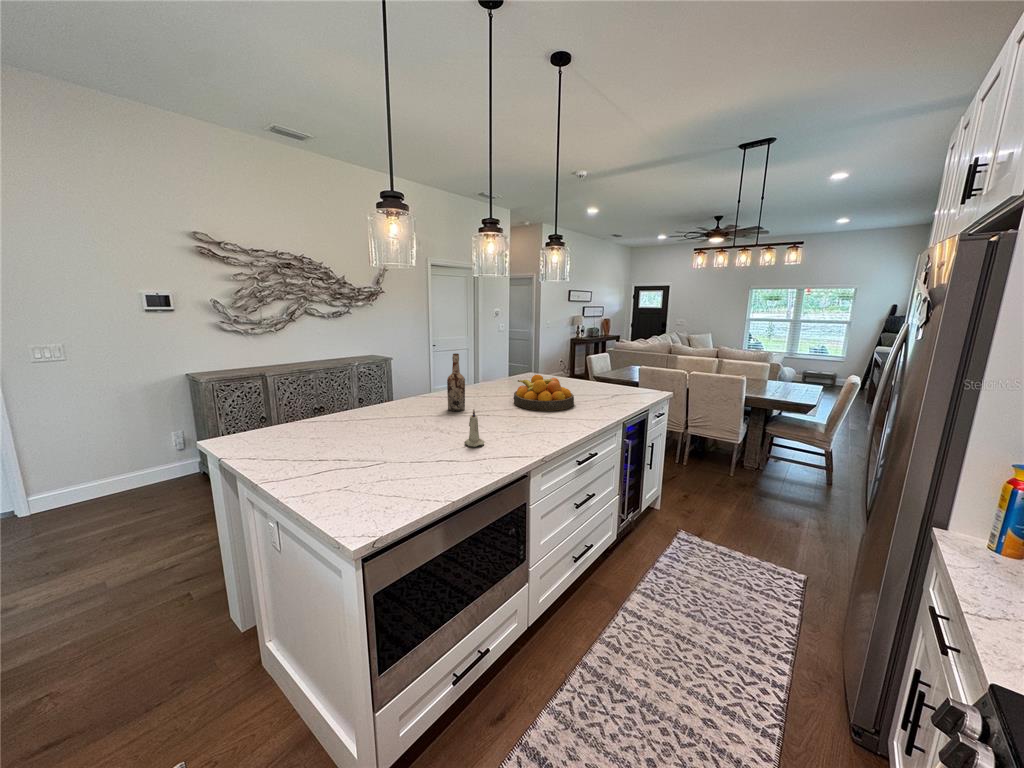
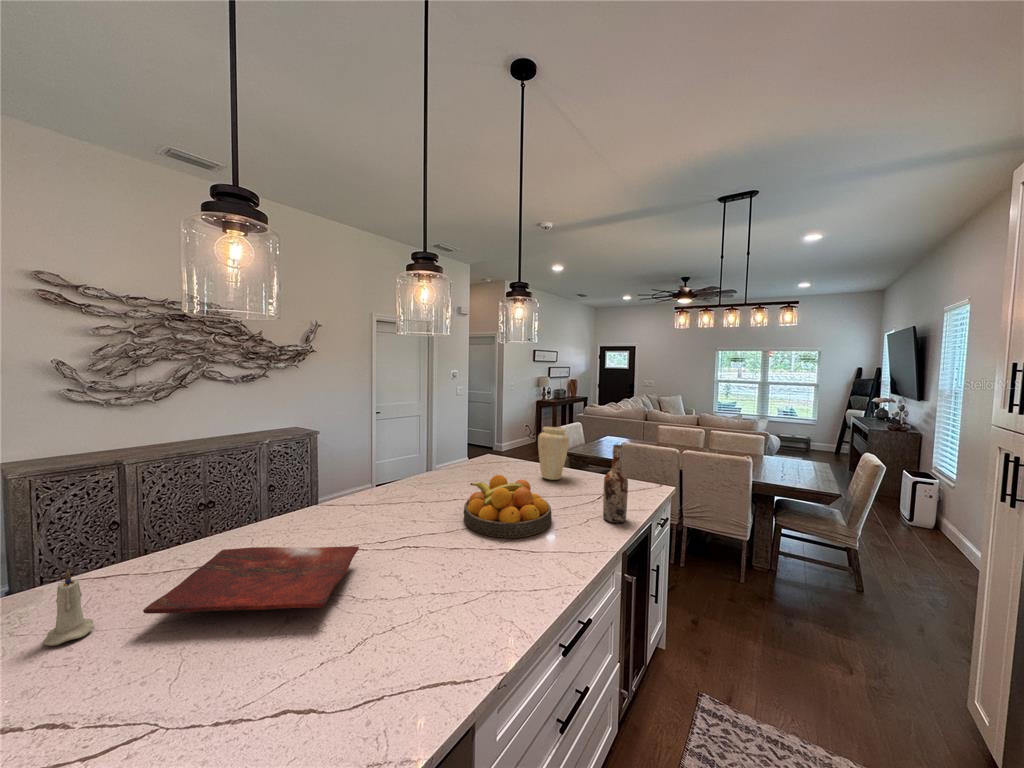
vase: none [567,346,591,386] -> present [538,427,569,480]
wine bottle: present [447,353,465,411] -> present [603,445,628,523]
cutting board: none [352,406,452,429] -> present [143,546,359,614]
candle: present [464,410,484,447] -> present [43,569,94,646]

